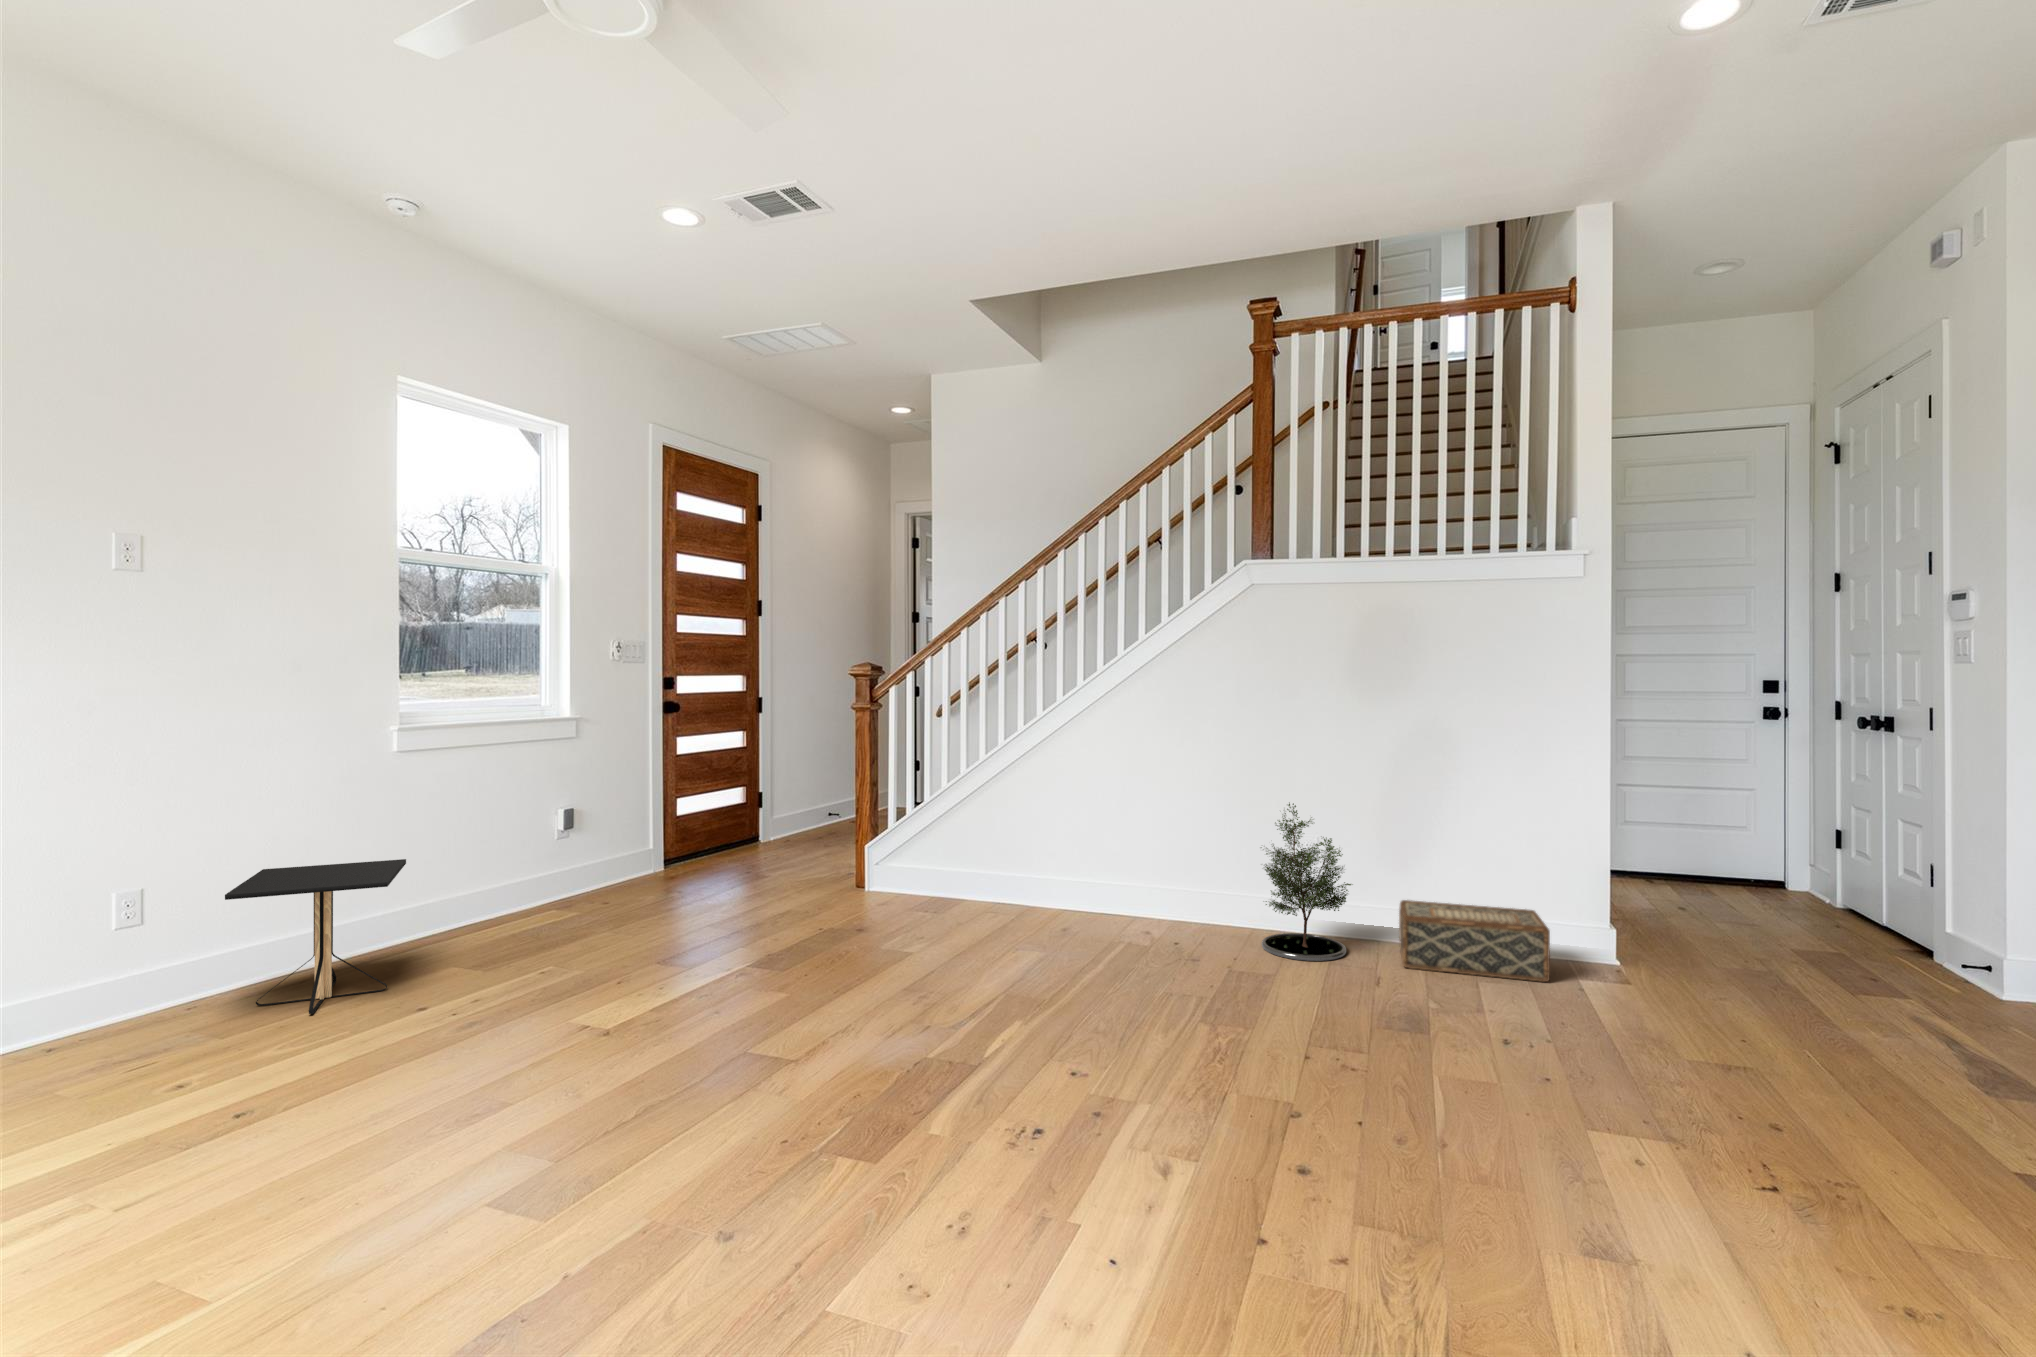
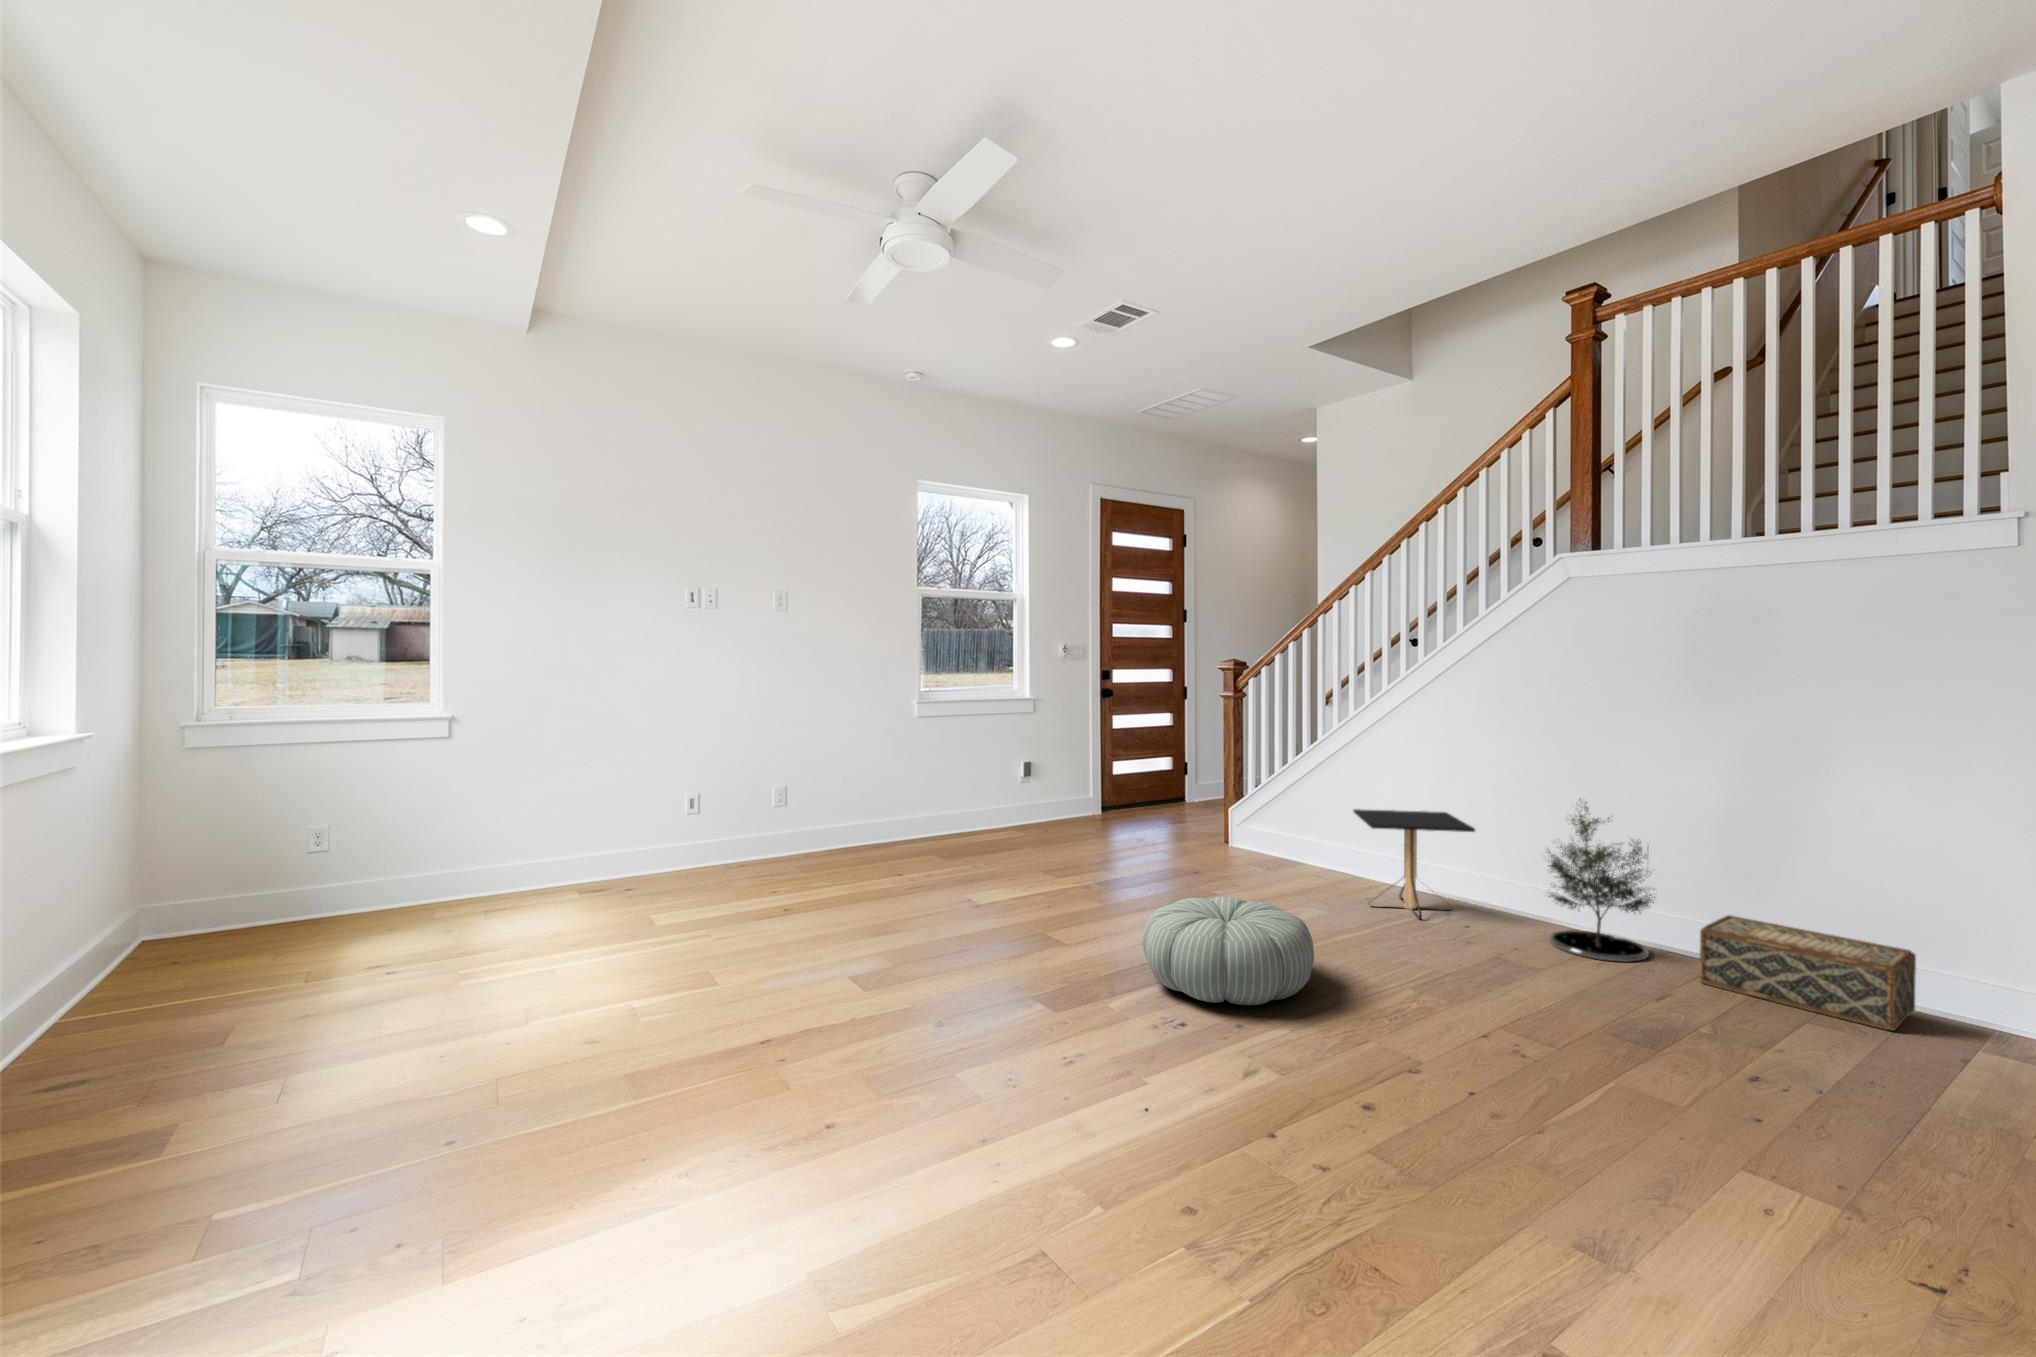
side table: present [225,859,406,1014] -> present [1354,809,1475,919]
pouf: none [943,963,1158,1111] -> present [1143,897,1314,1005]

